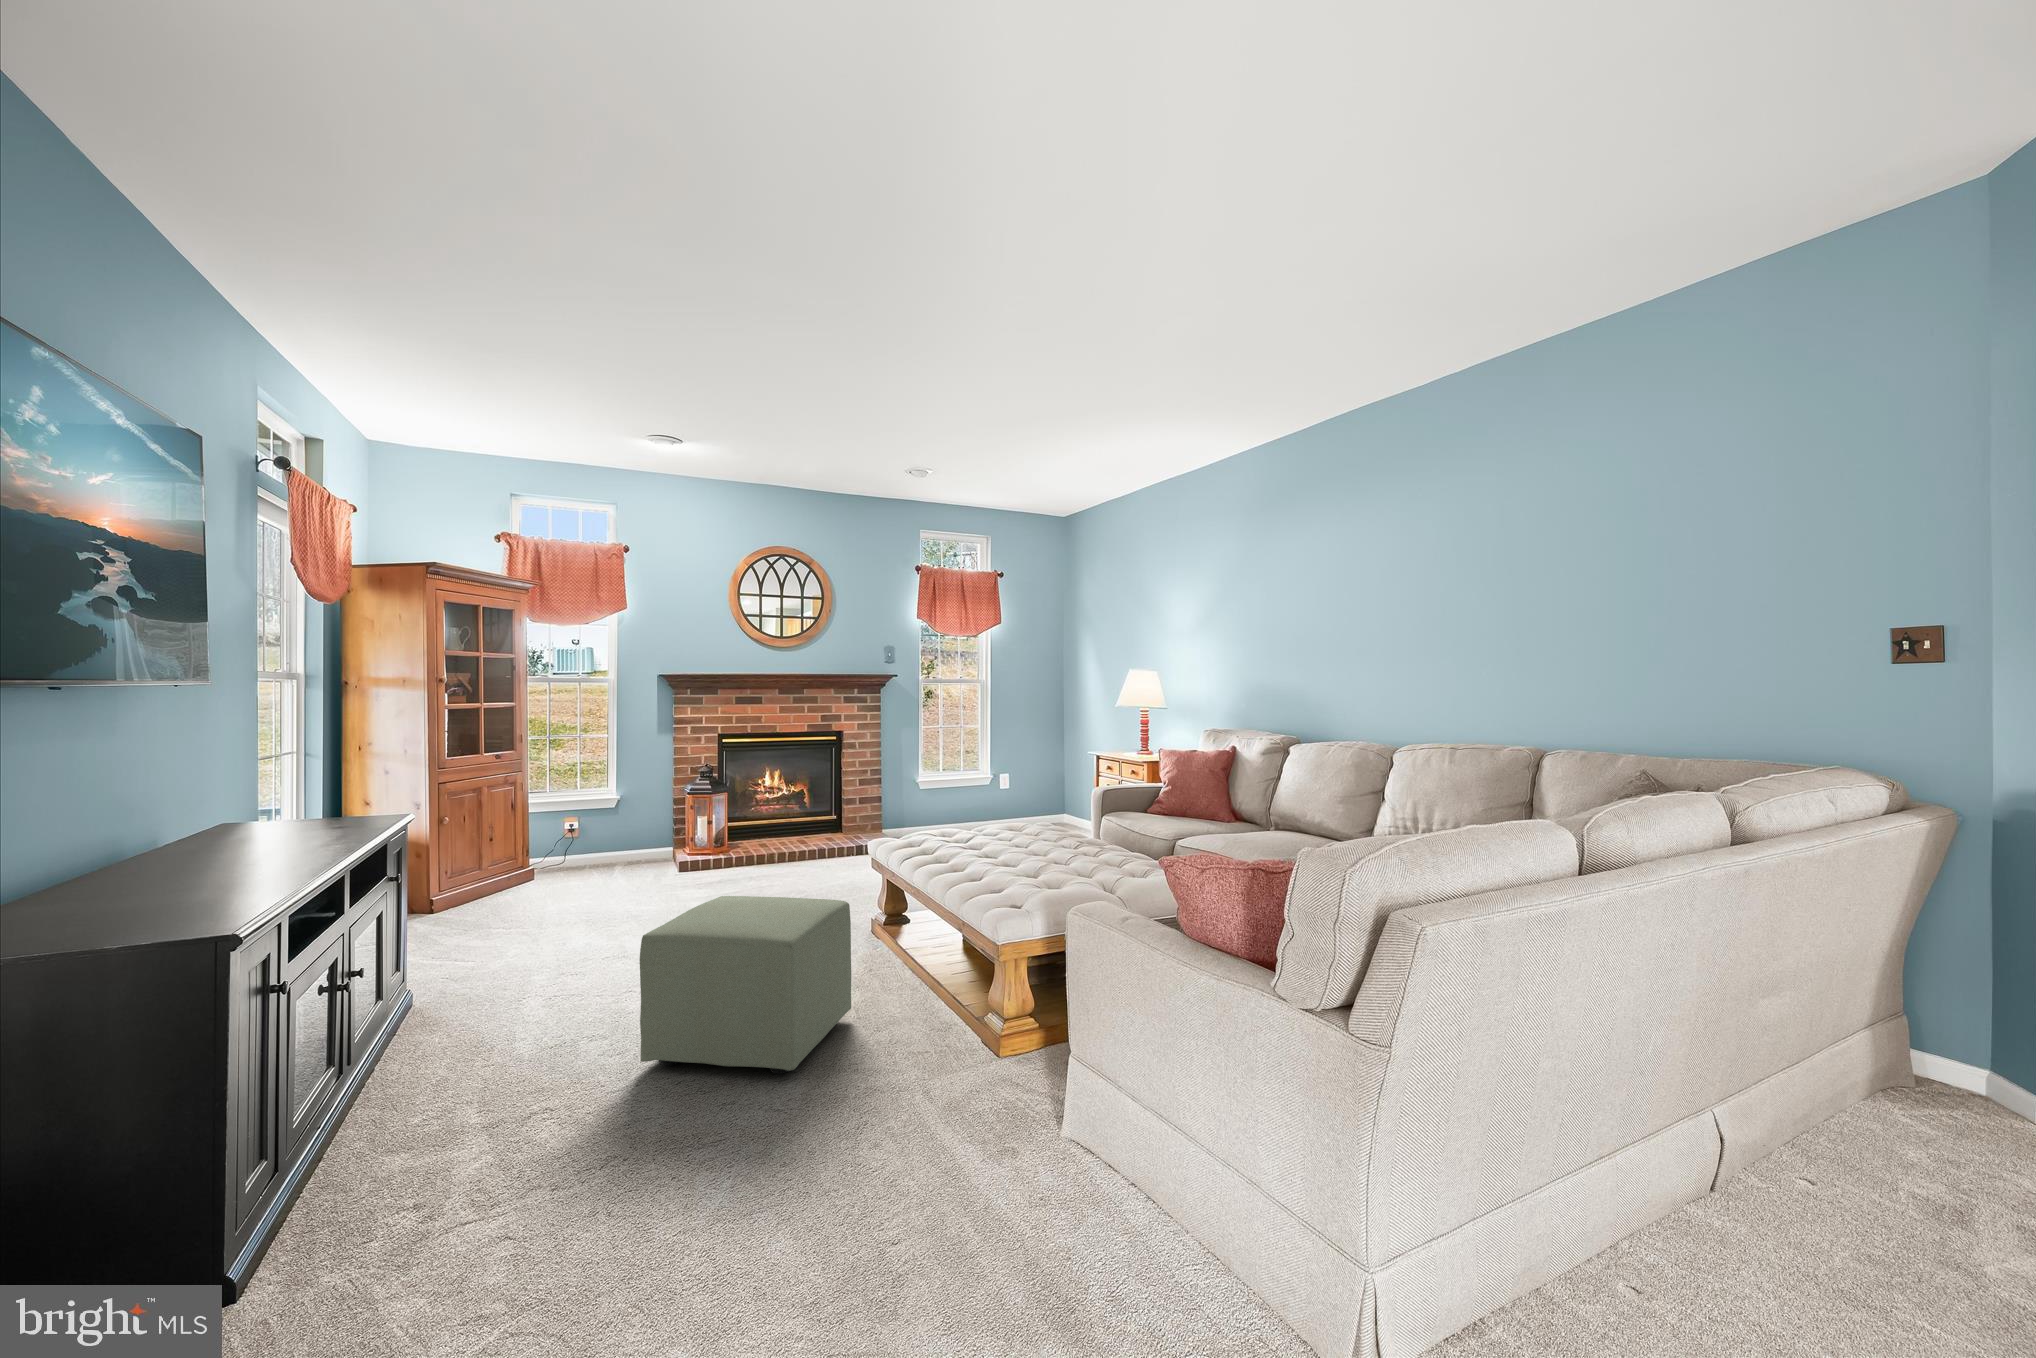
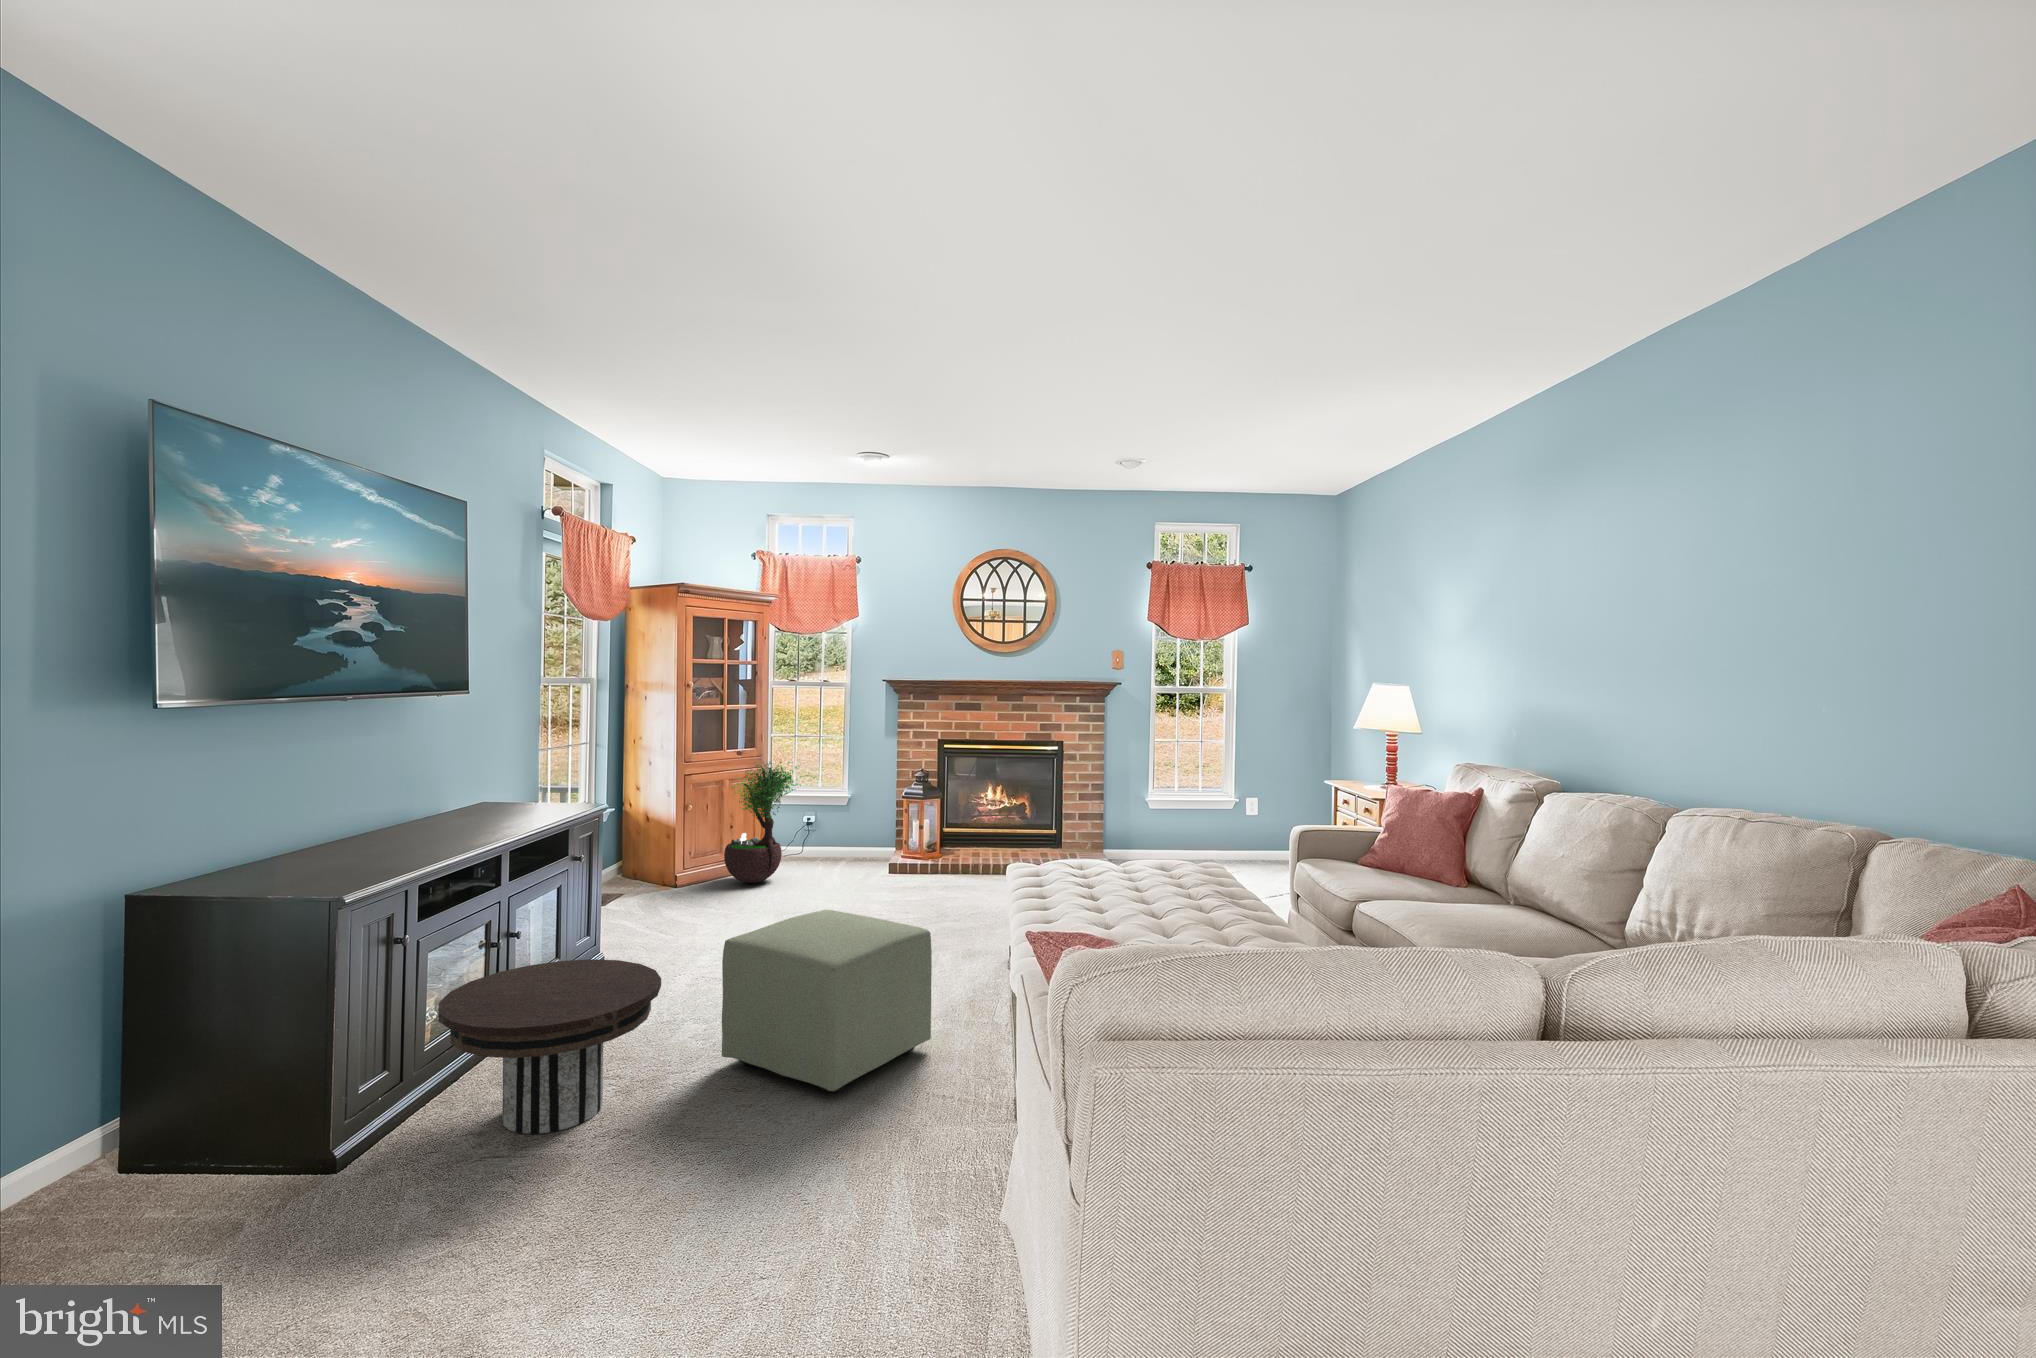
potted tree: none [491,756,582,896] -> present [724,756,801,883]
side table: none [319,973,597,1185] -> present [439,959,661,1134]

